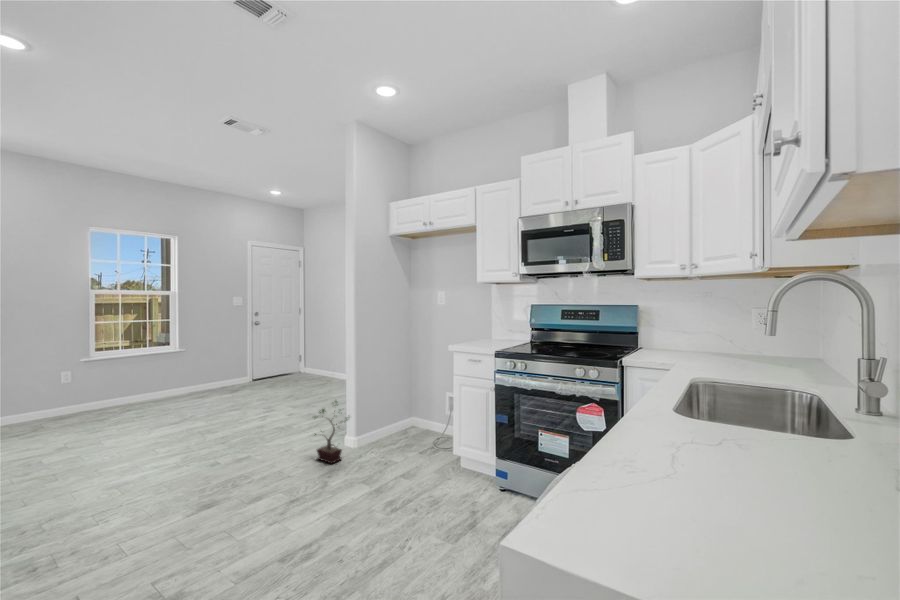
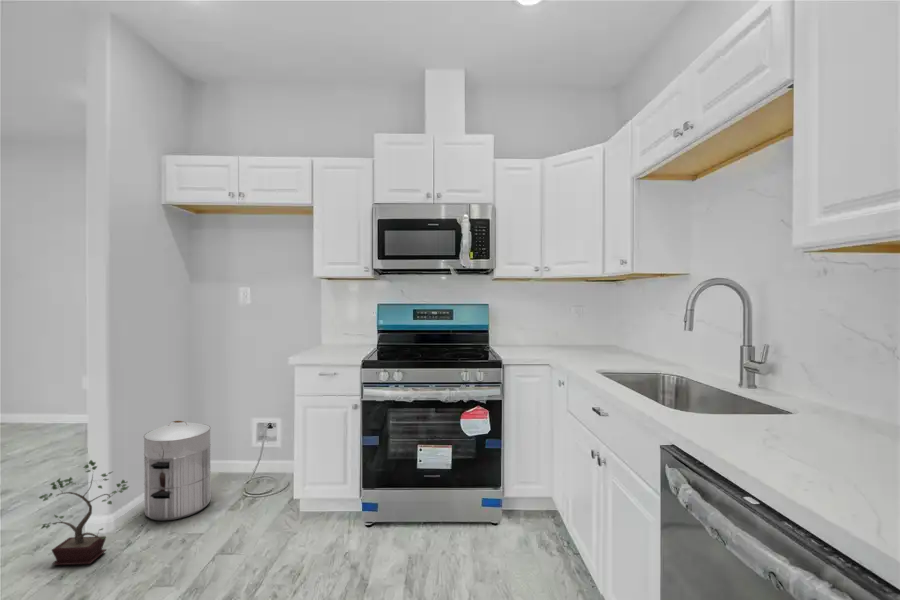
waste bin: none [371,384,411,451] -> present [144,421,211,520]

